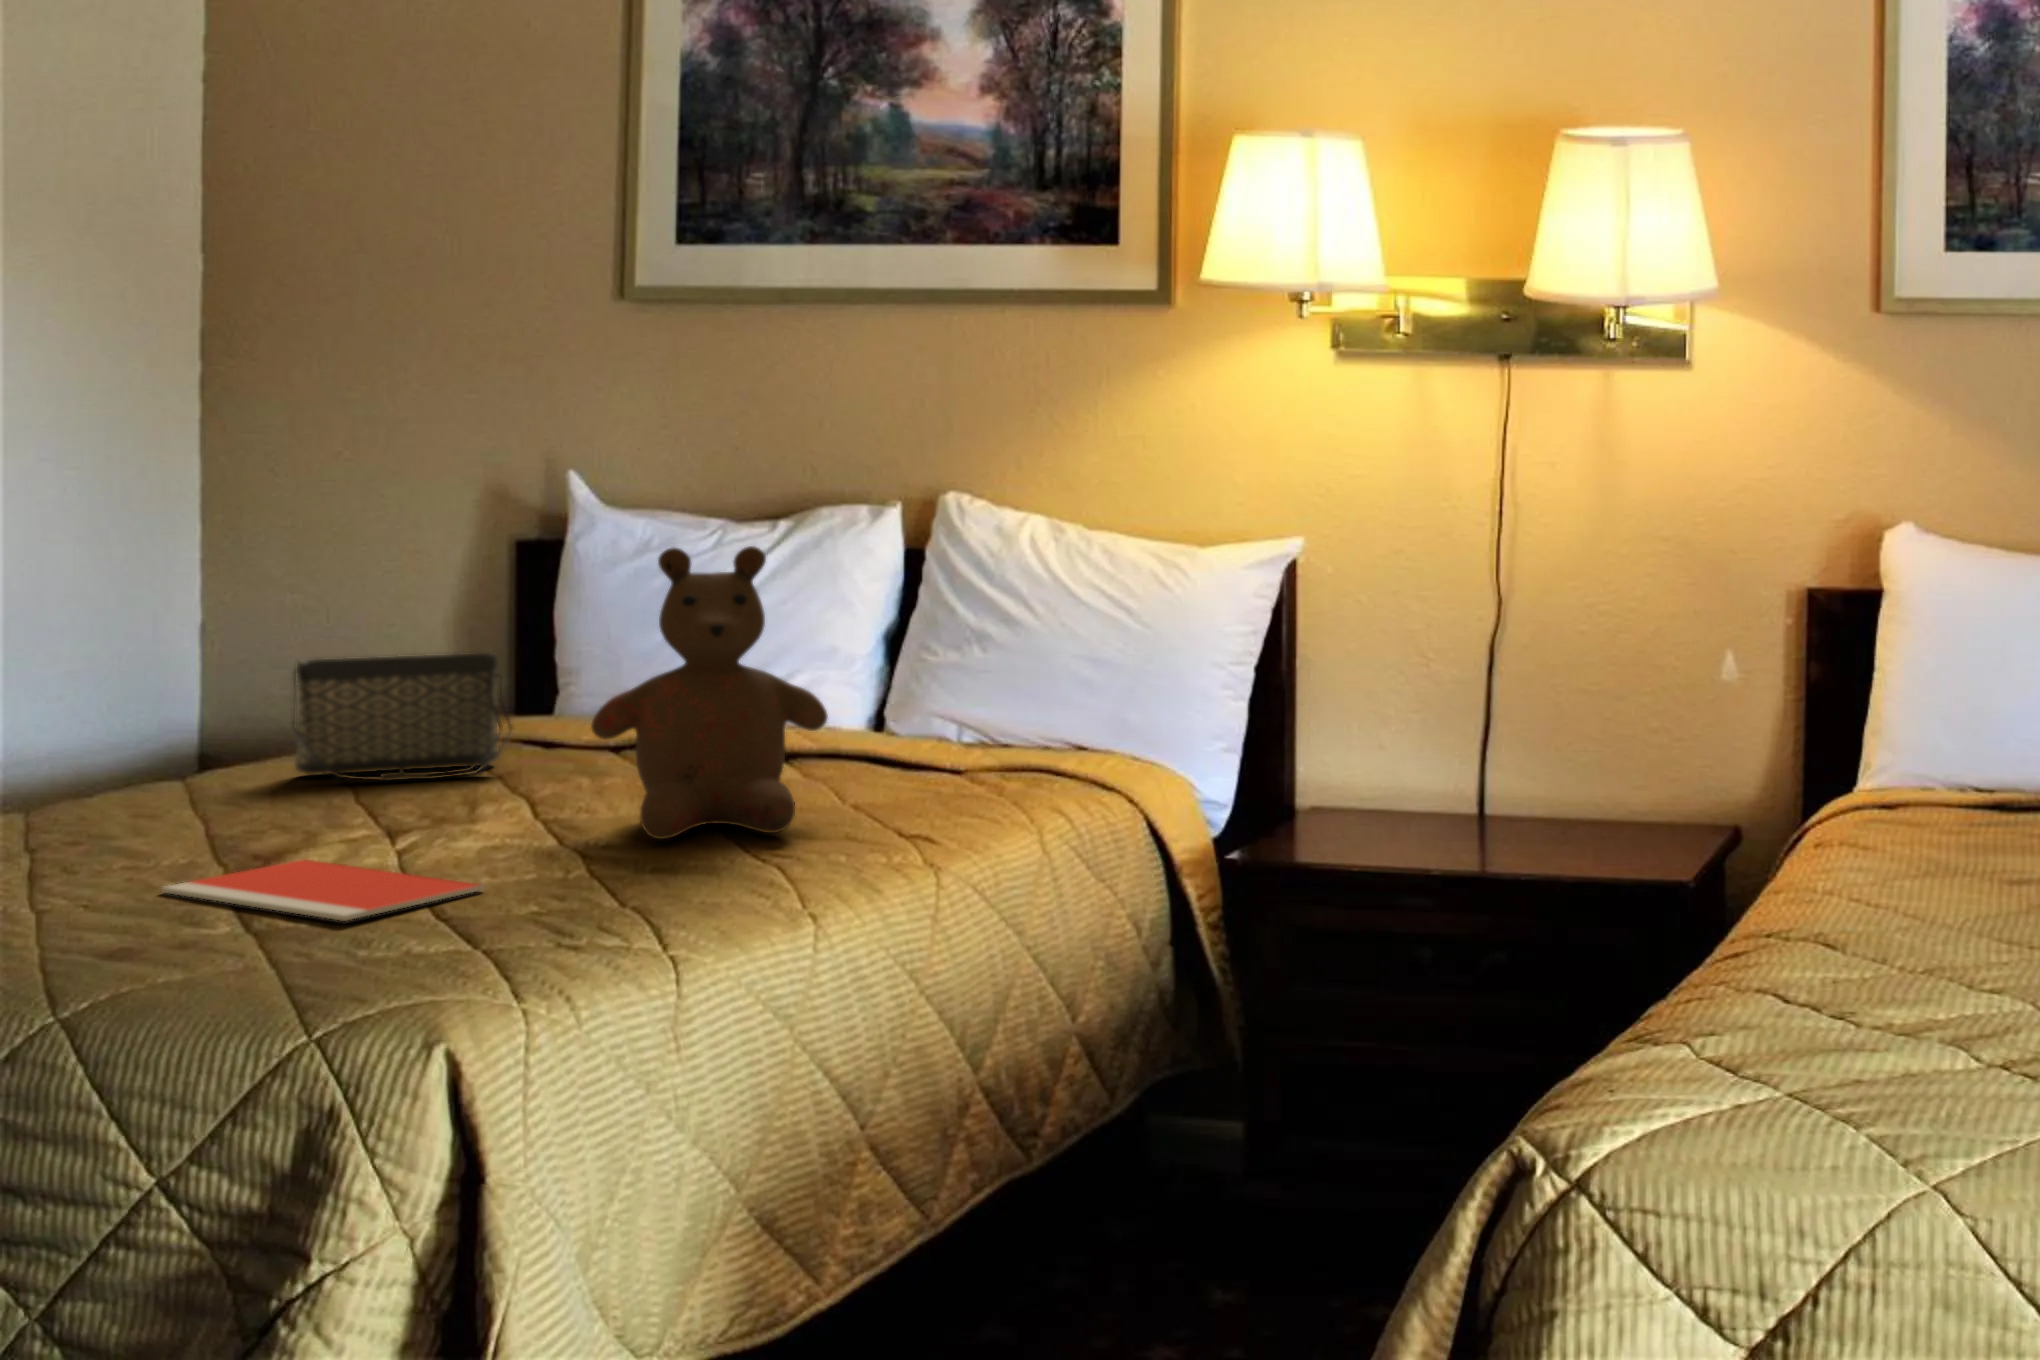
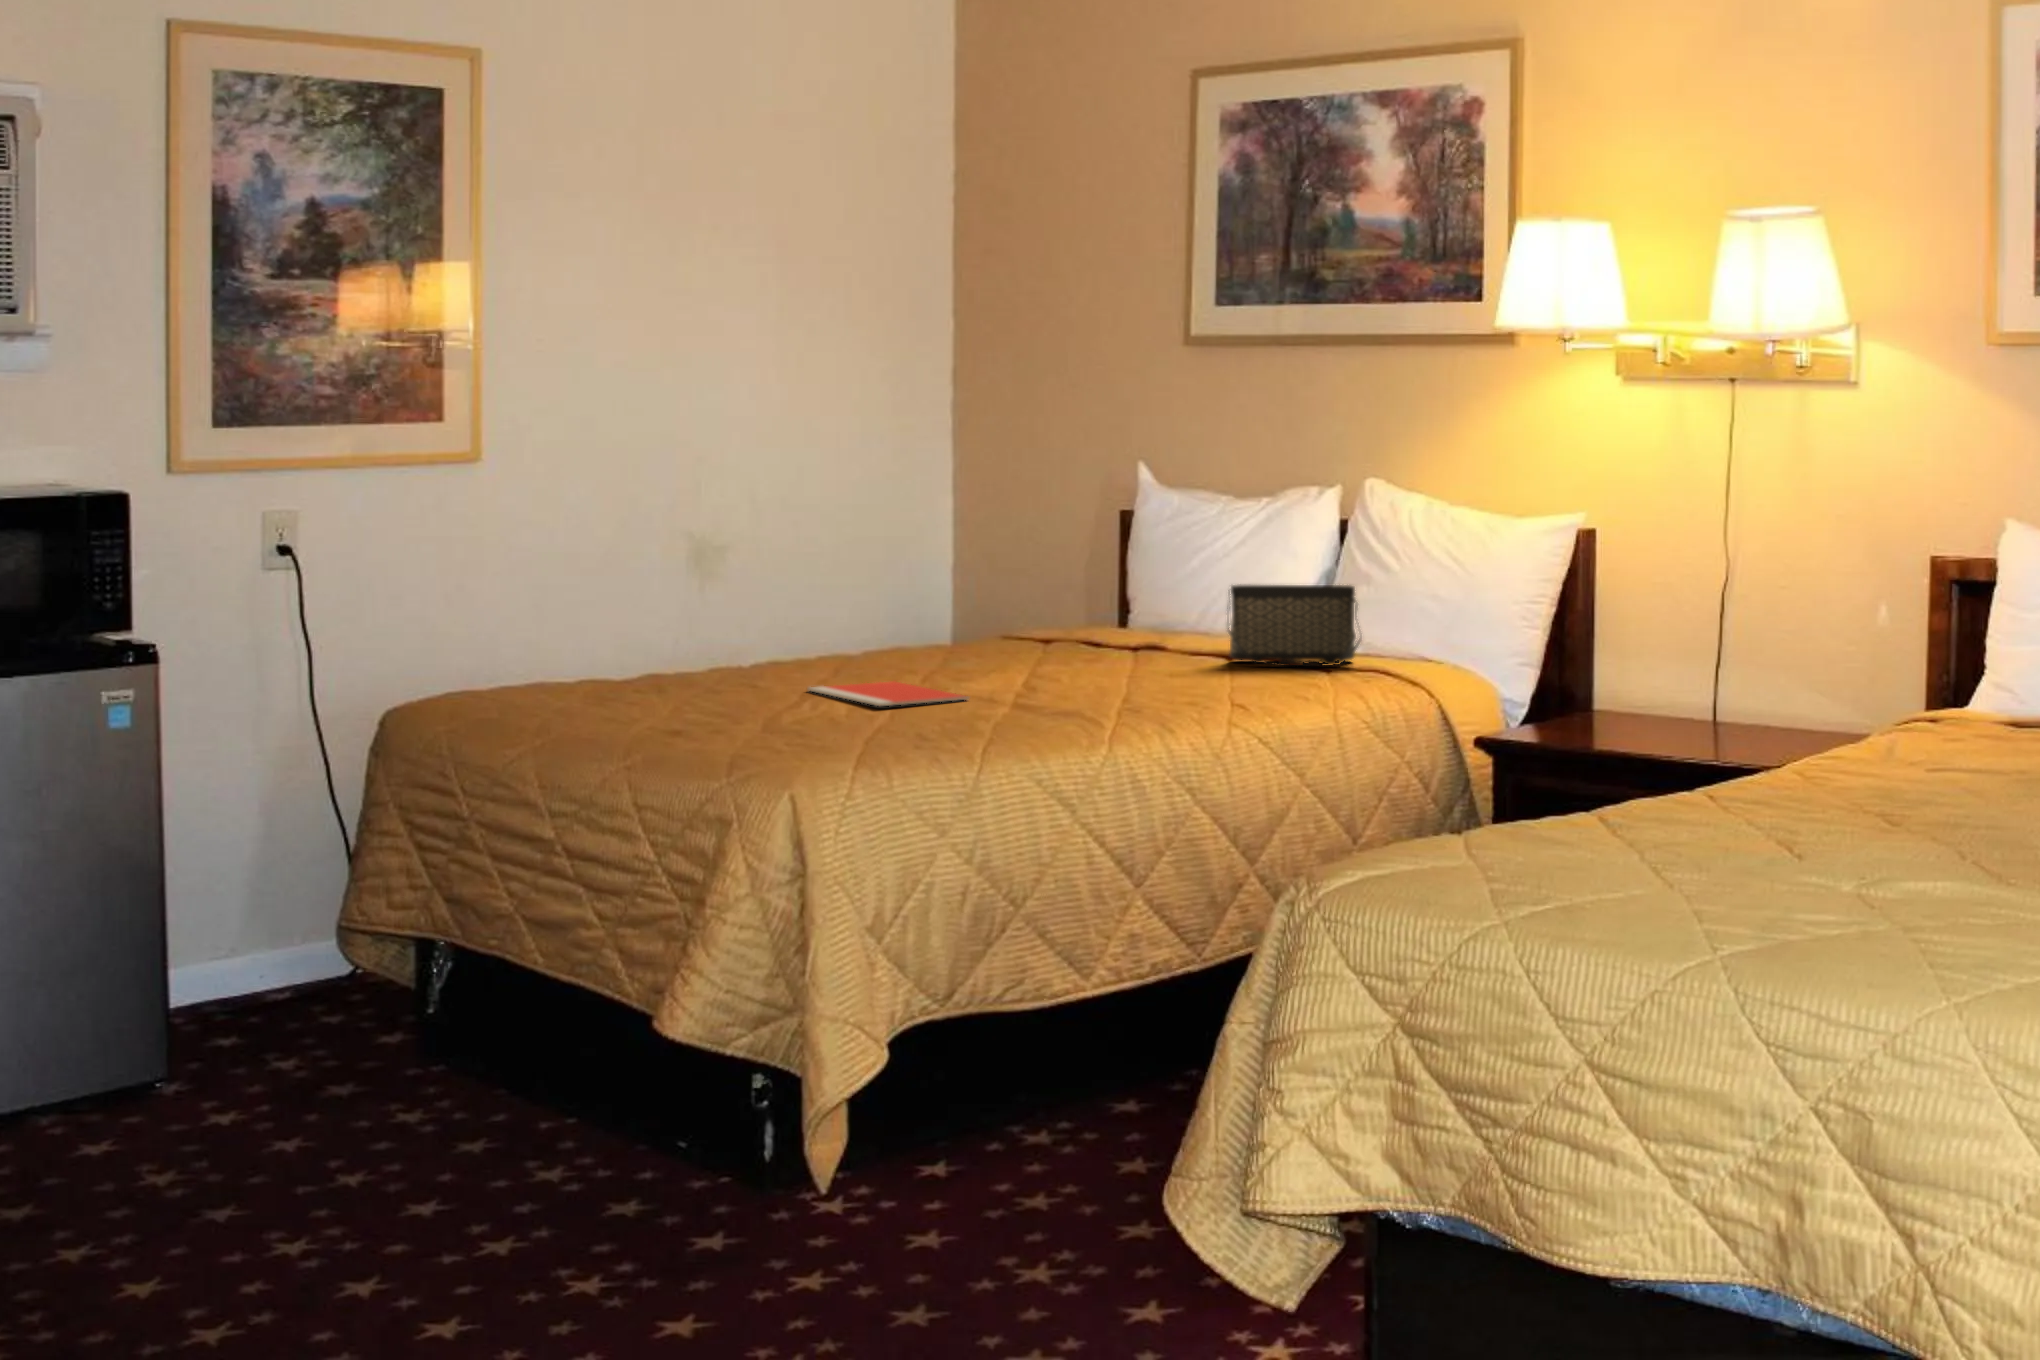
teddy bear: present [591,546,828,839] -> none [1067,501,1213,684]
handbag: present [293,653,512,781] -> present [1228,584,1361,666]

